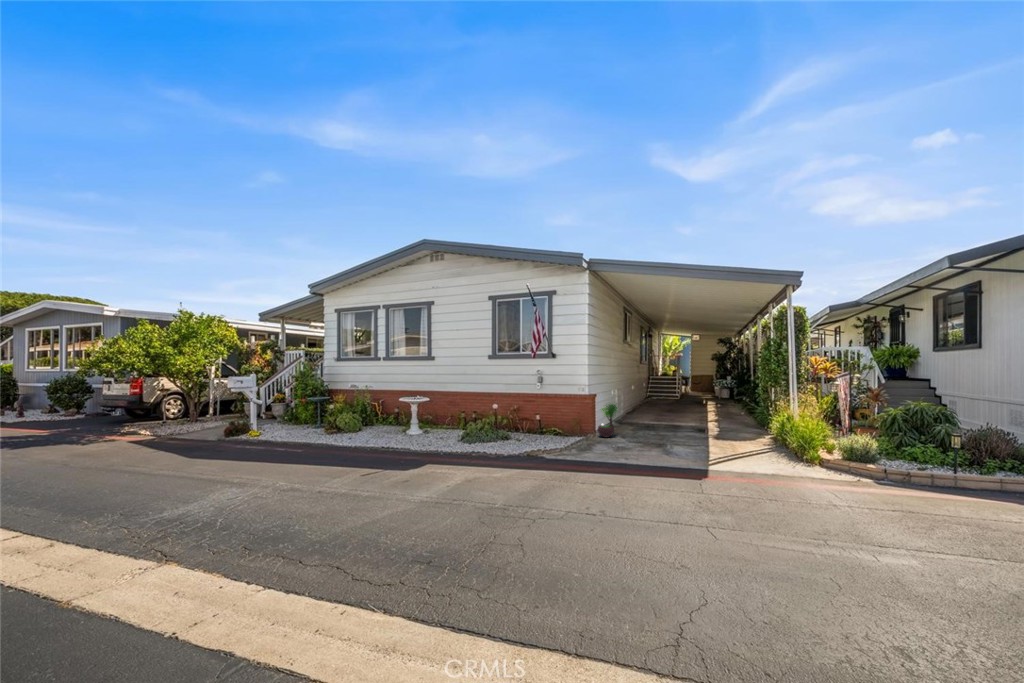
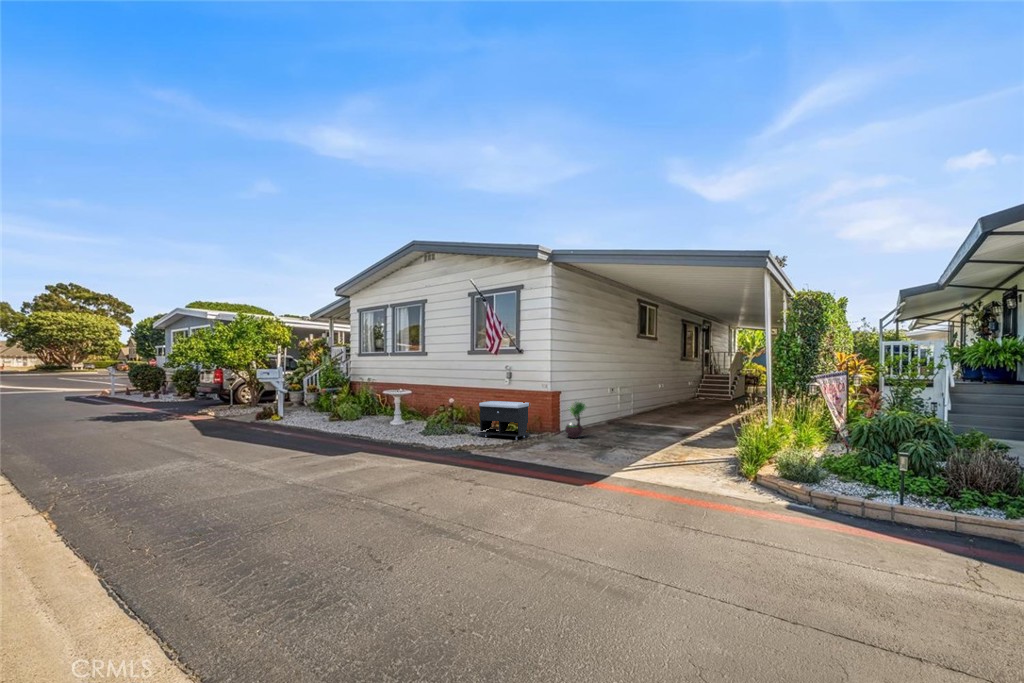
storage bench: none [518,405,565,442] -> present [479,401,529,440]

